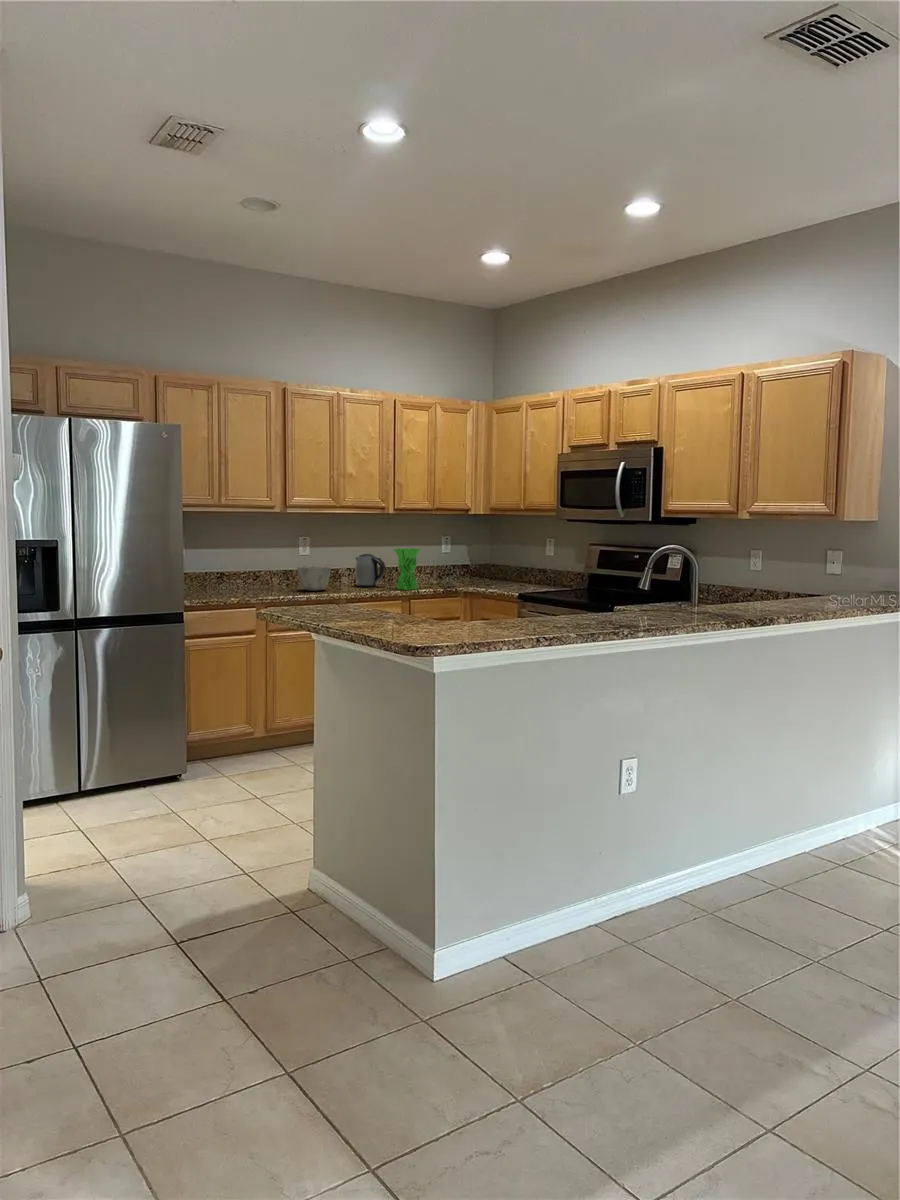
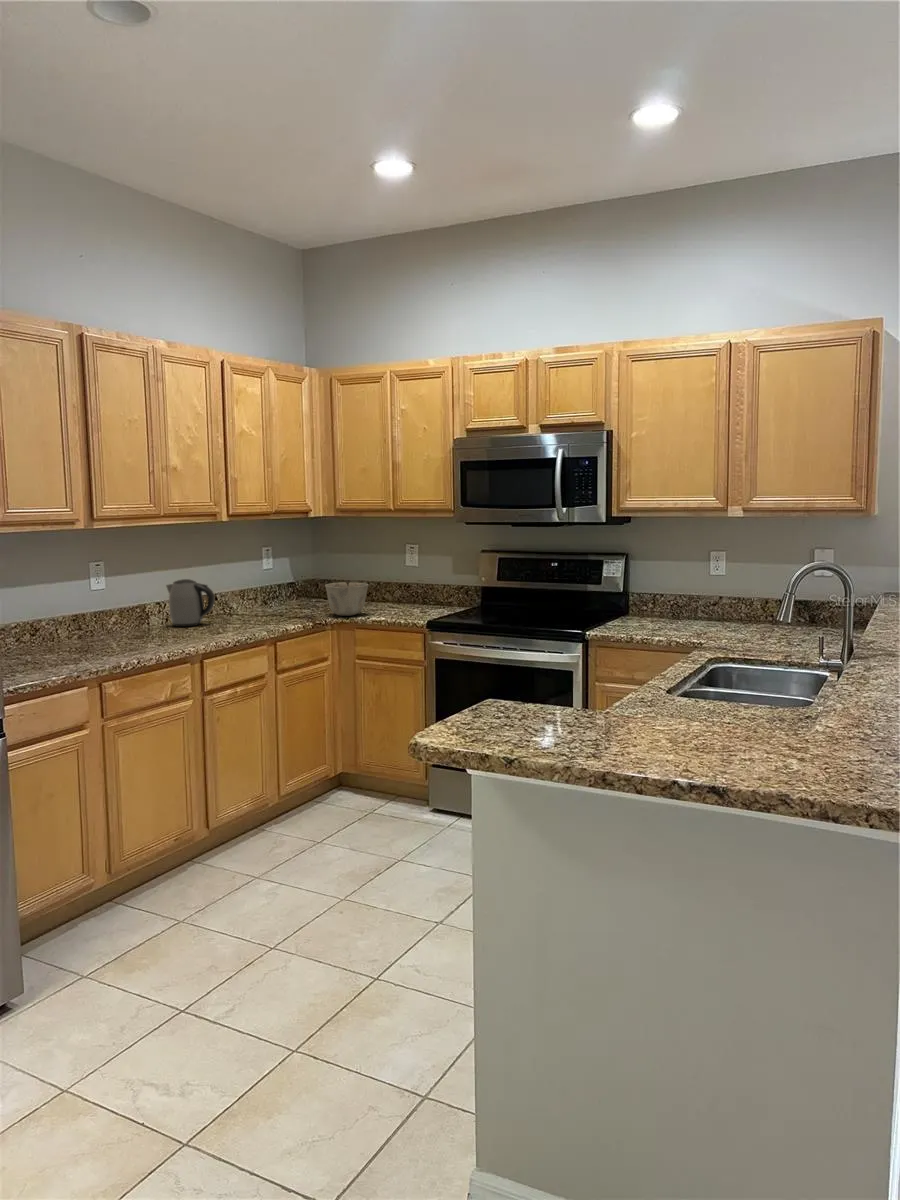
vase: present [394,549,420,590] -> none [232,569,269,627]
ceramic bowl: present [298,565,332,591] -> present [325,582,368,616]

